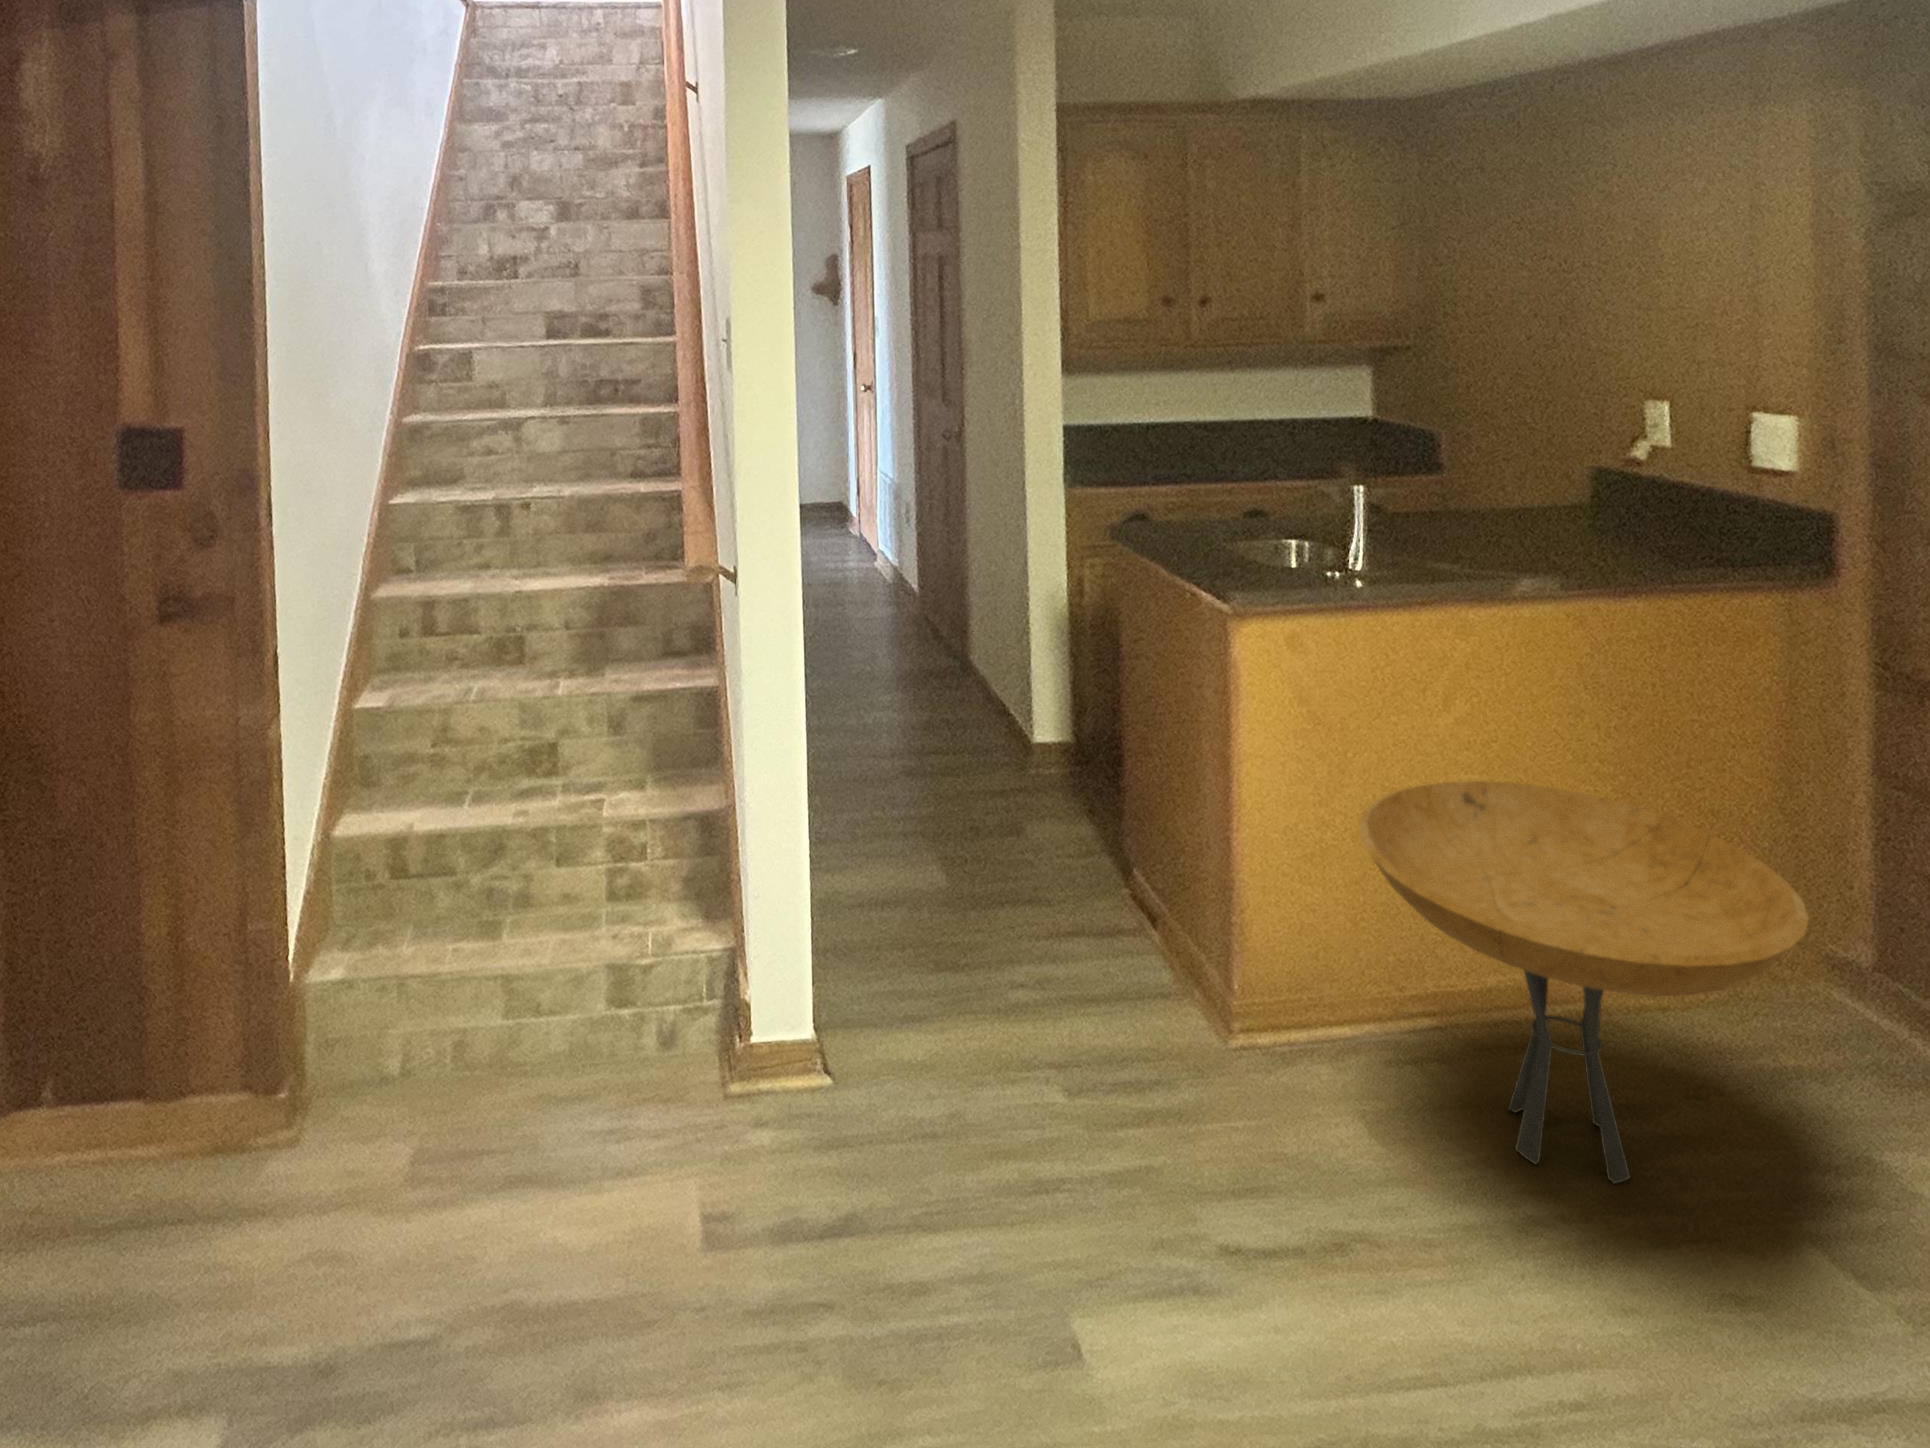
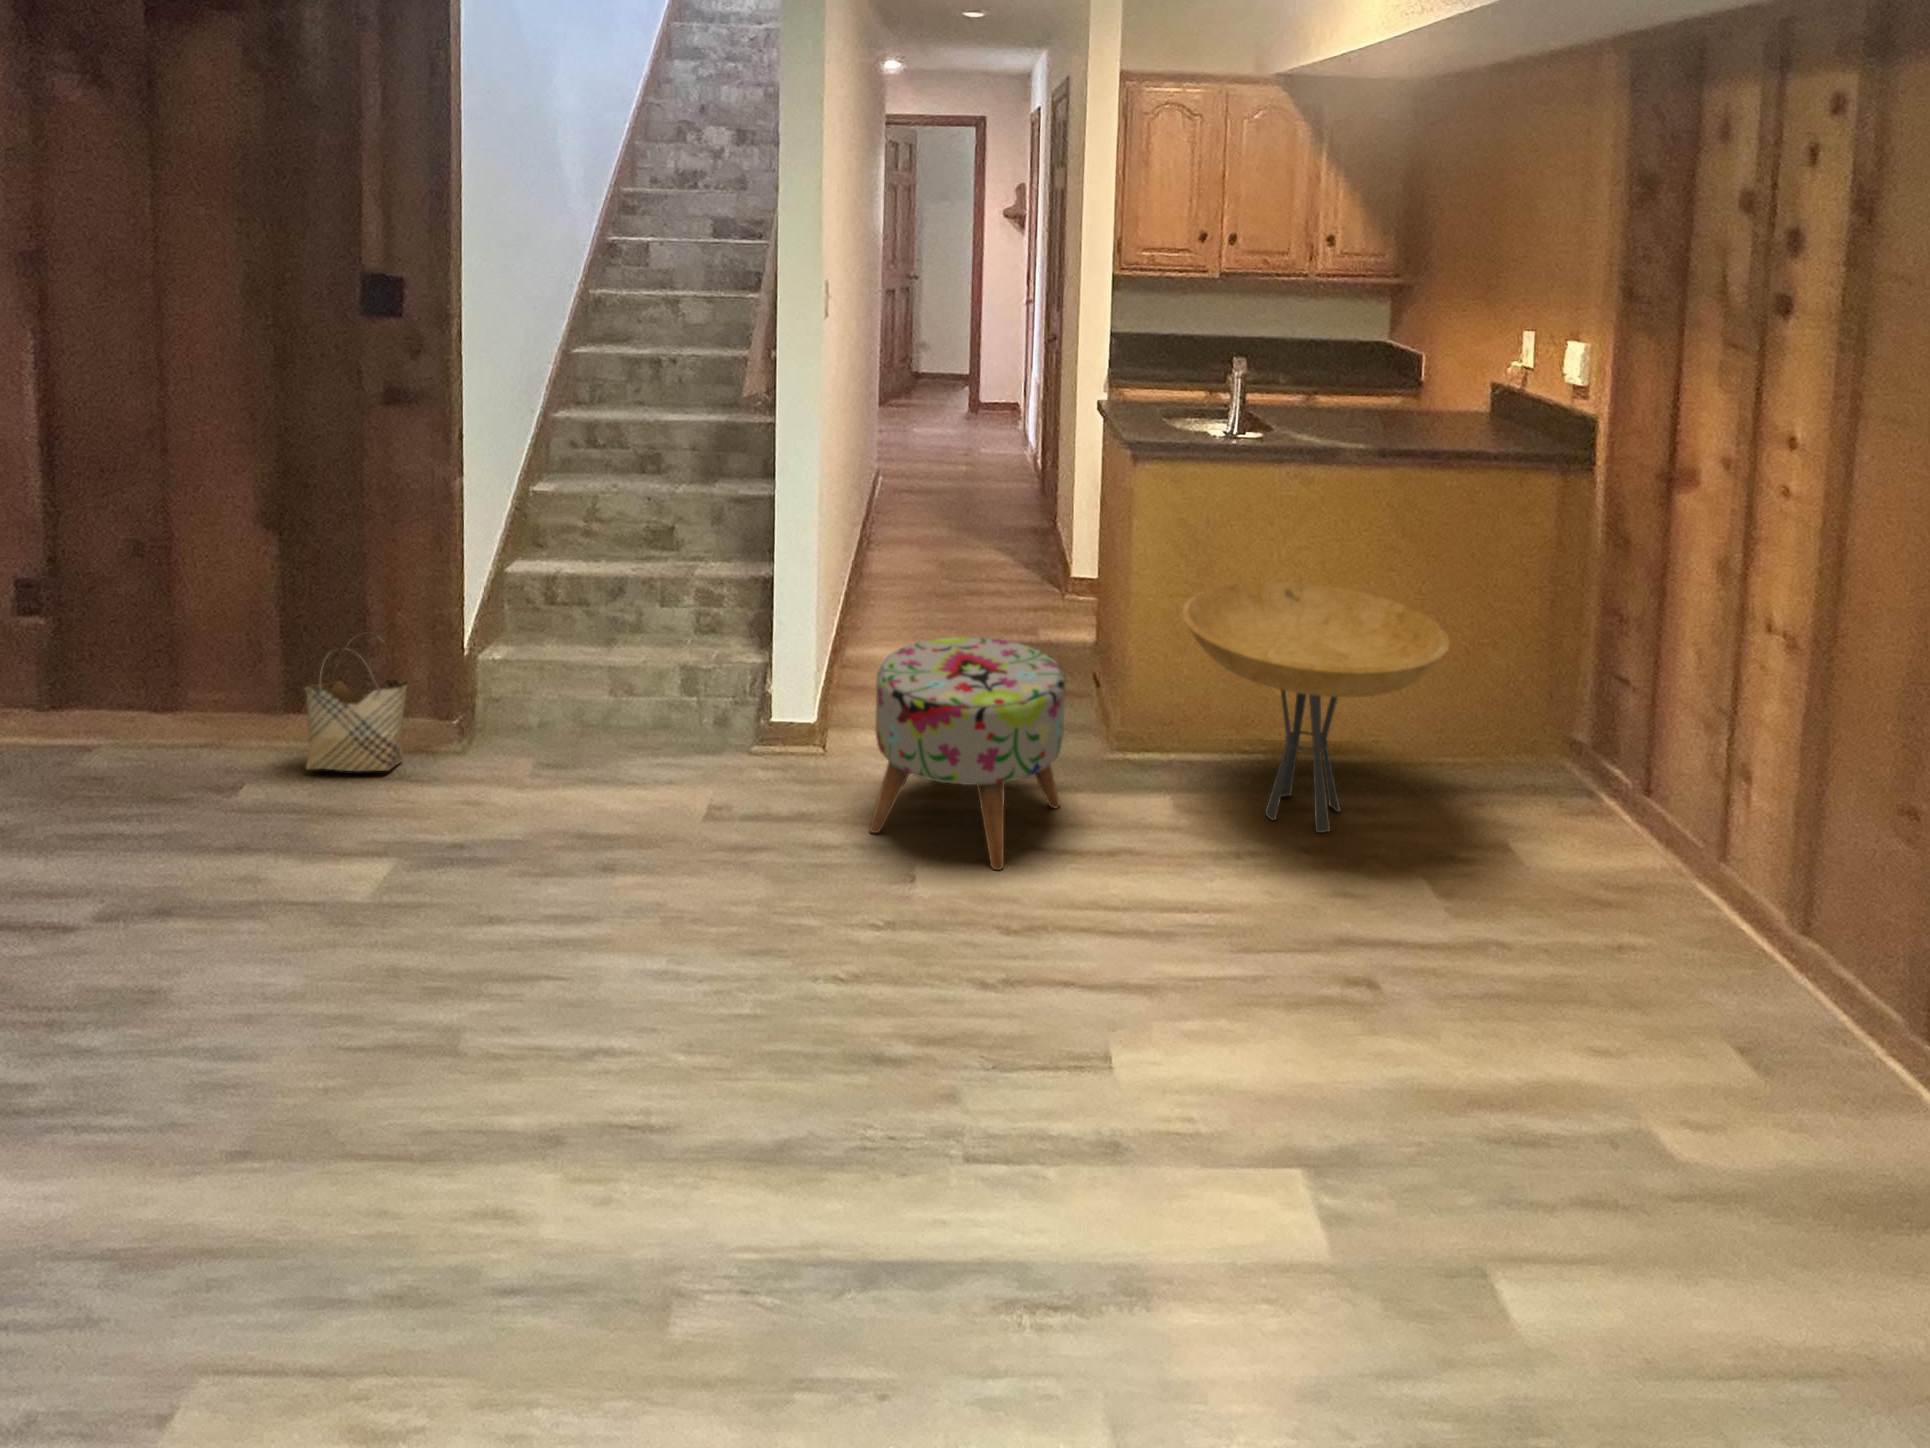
ottoman: none [949,907,1245,1326] -> present [870,637,1065,870]
woven basket: none [45,969,208,1209] -> present [305,632,408,771]

